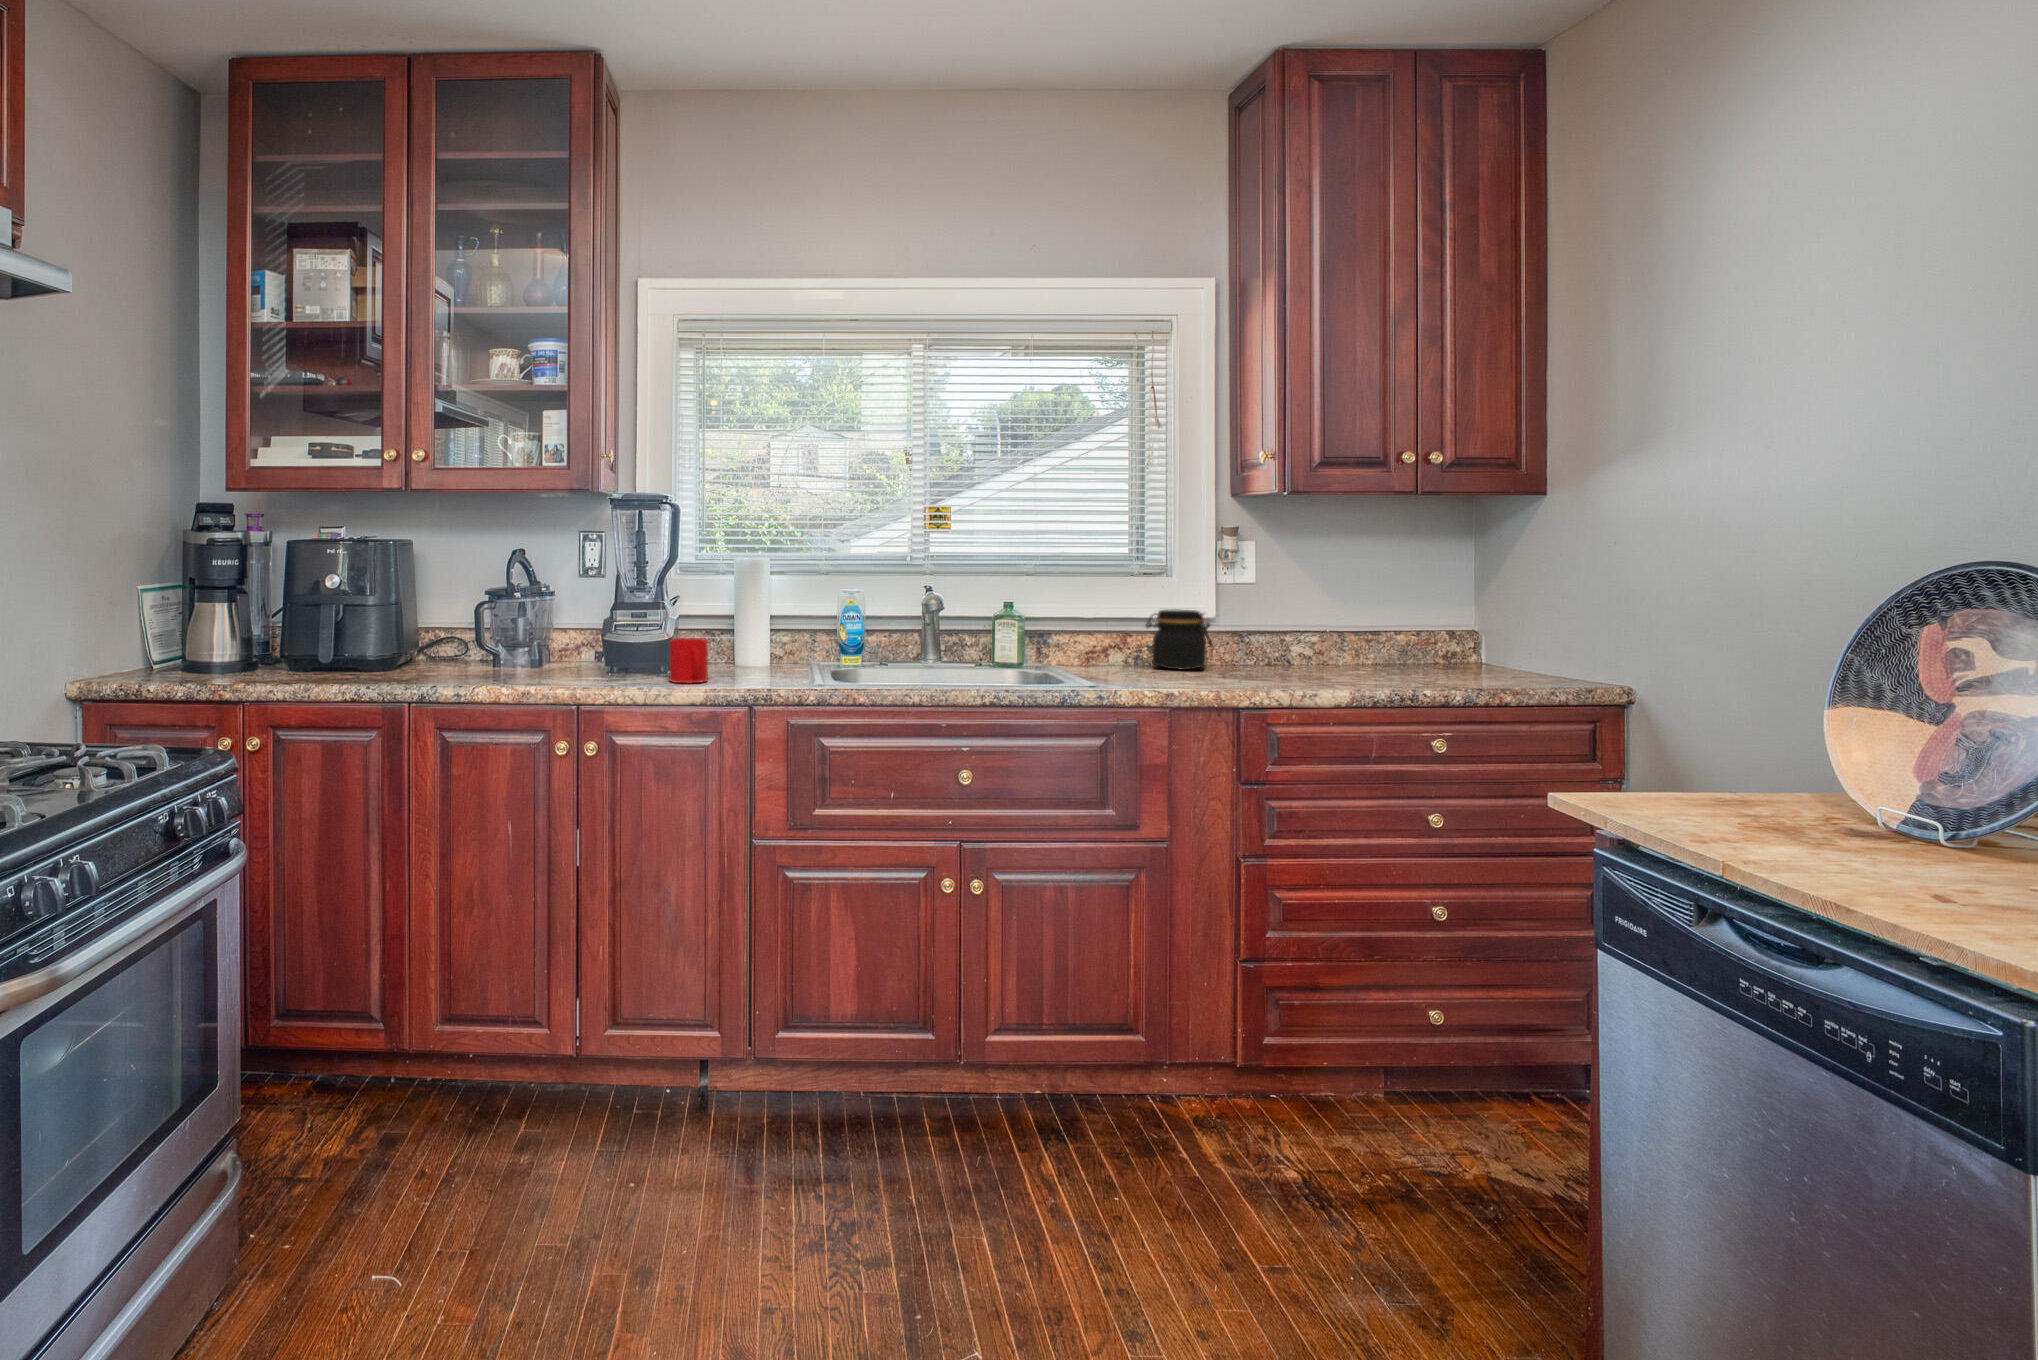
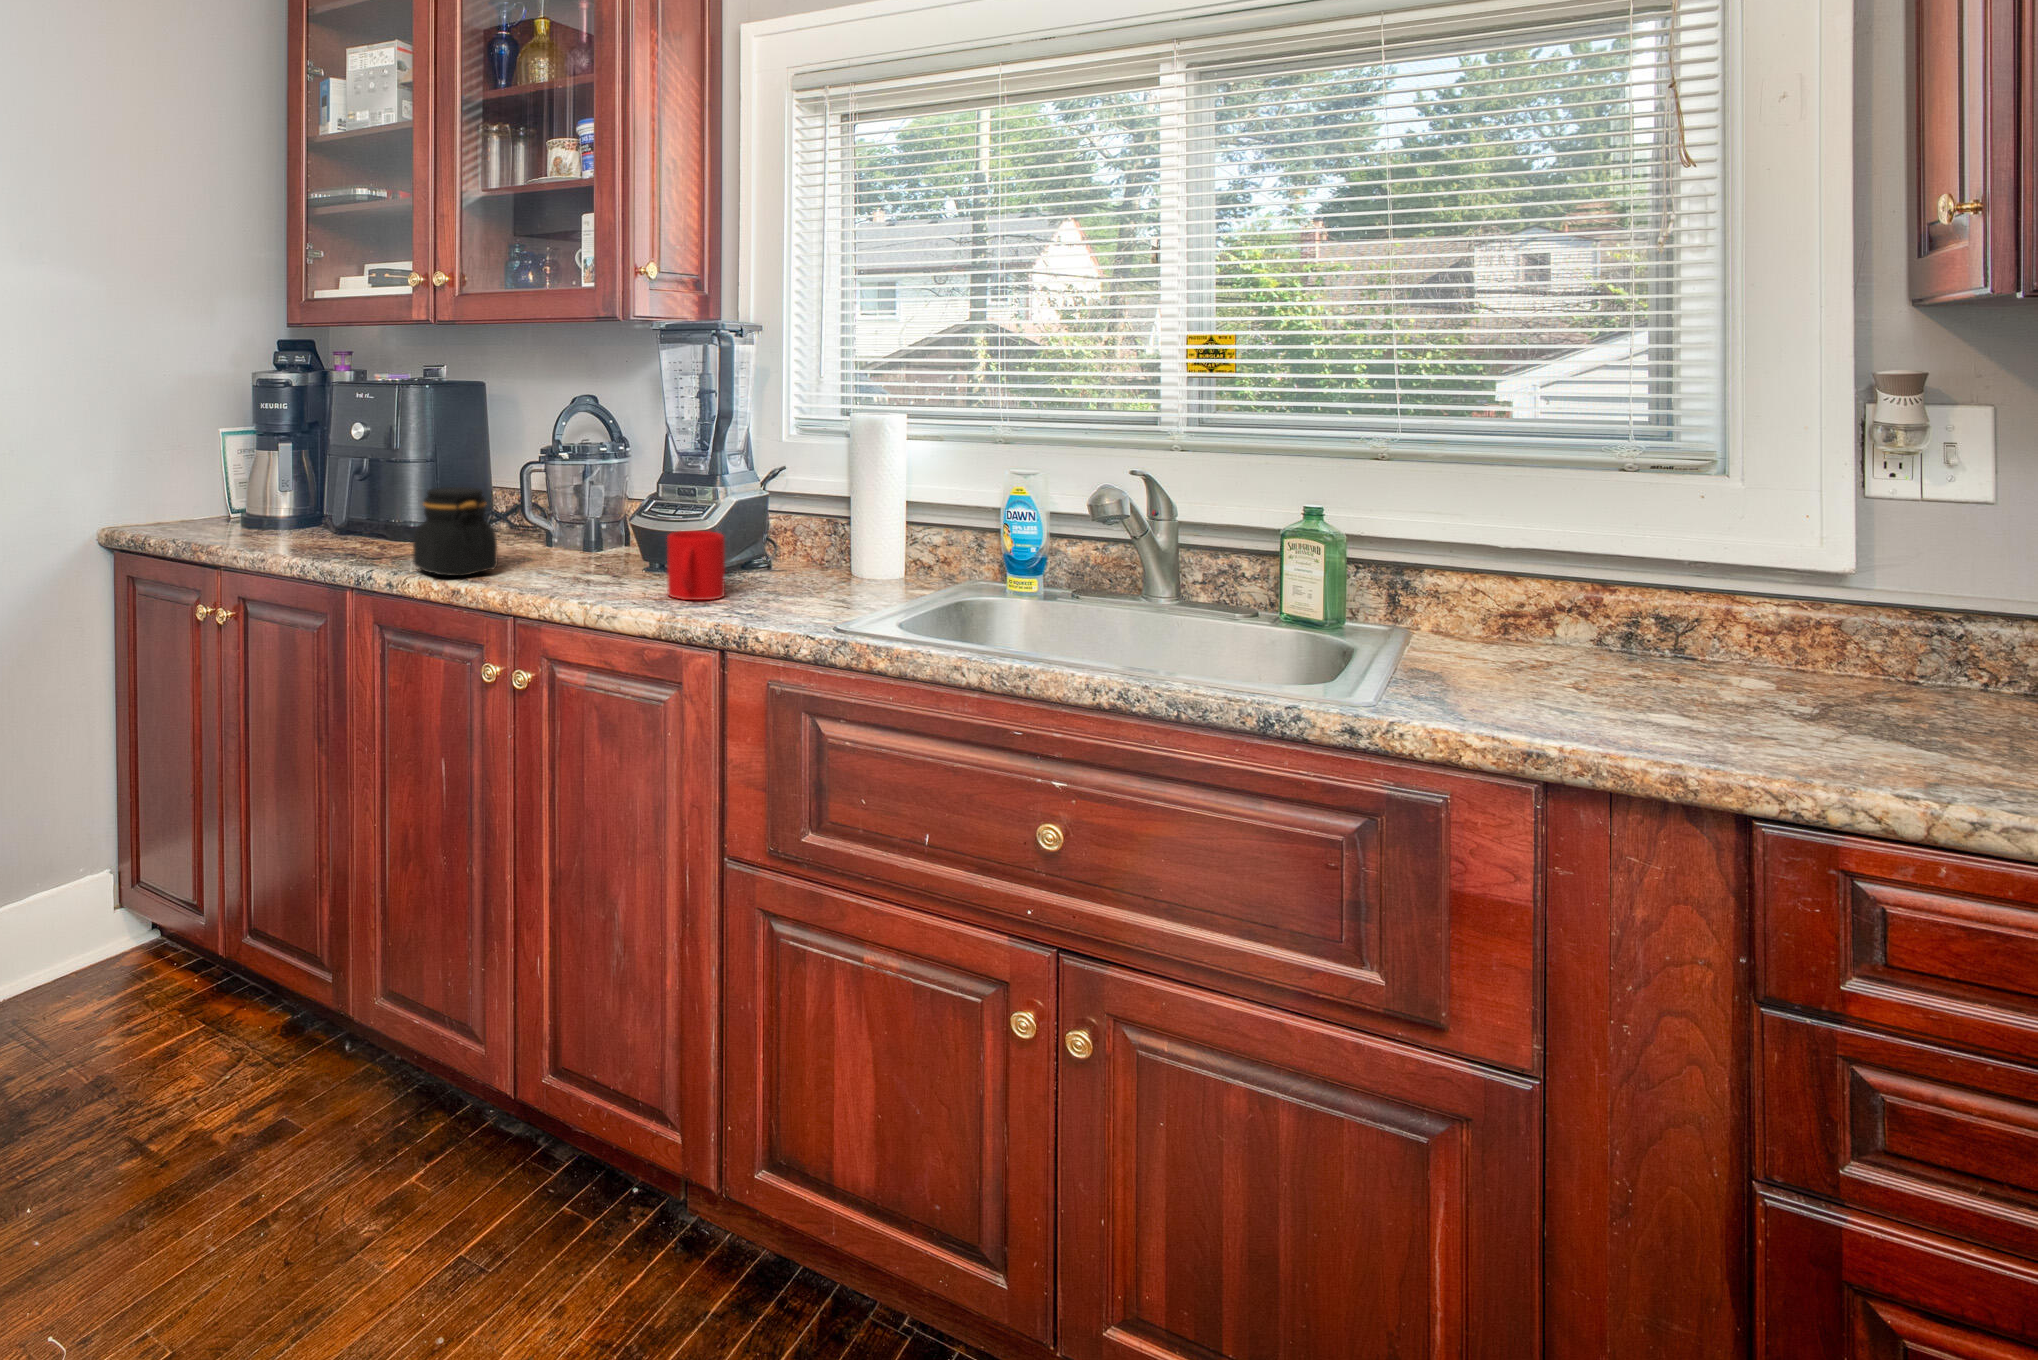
jar: present [1146,610,1212,669] -> present [413,487,497,576]

